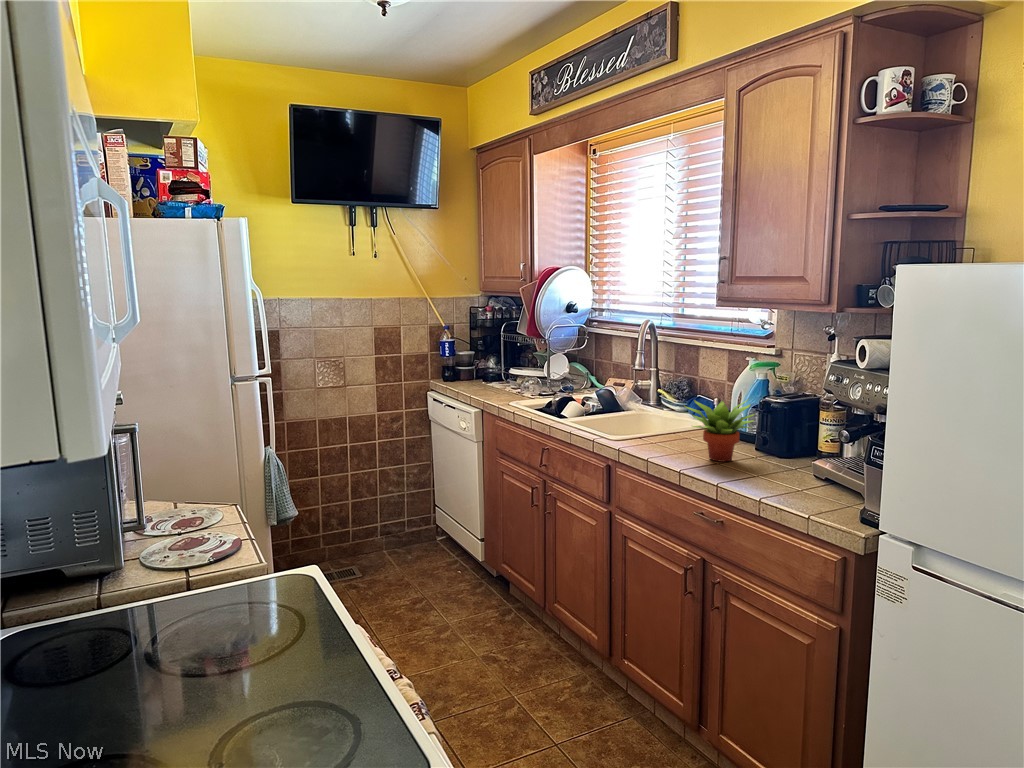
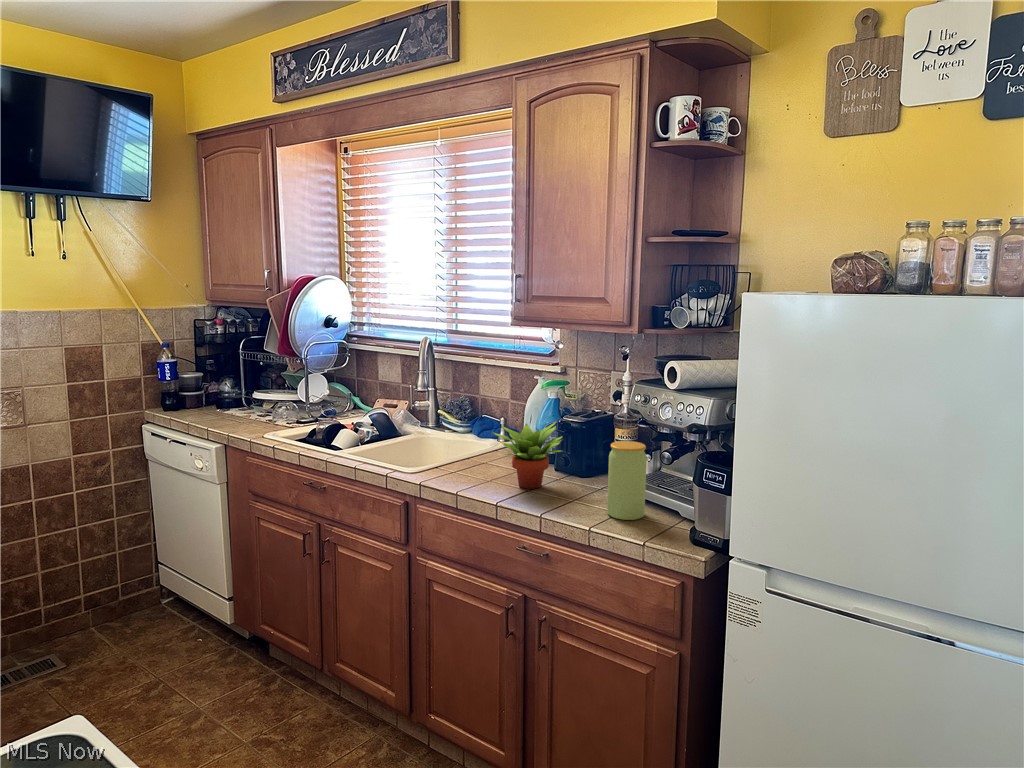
jar: none [782,418,825,495] -> present [607,441,647,520]

